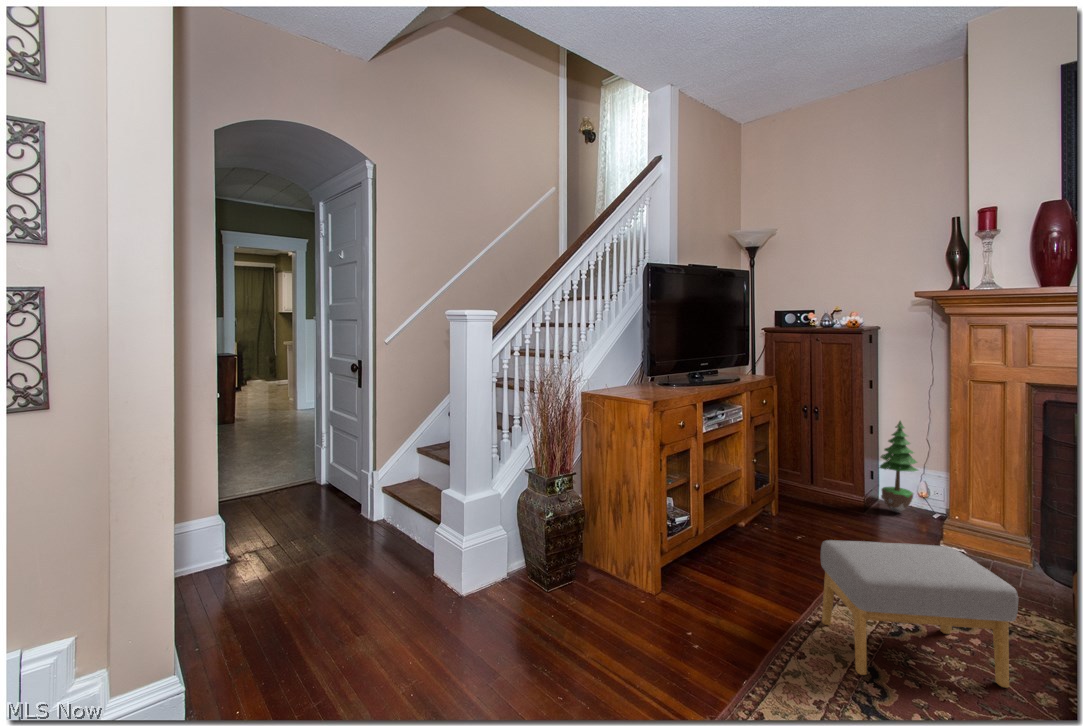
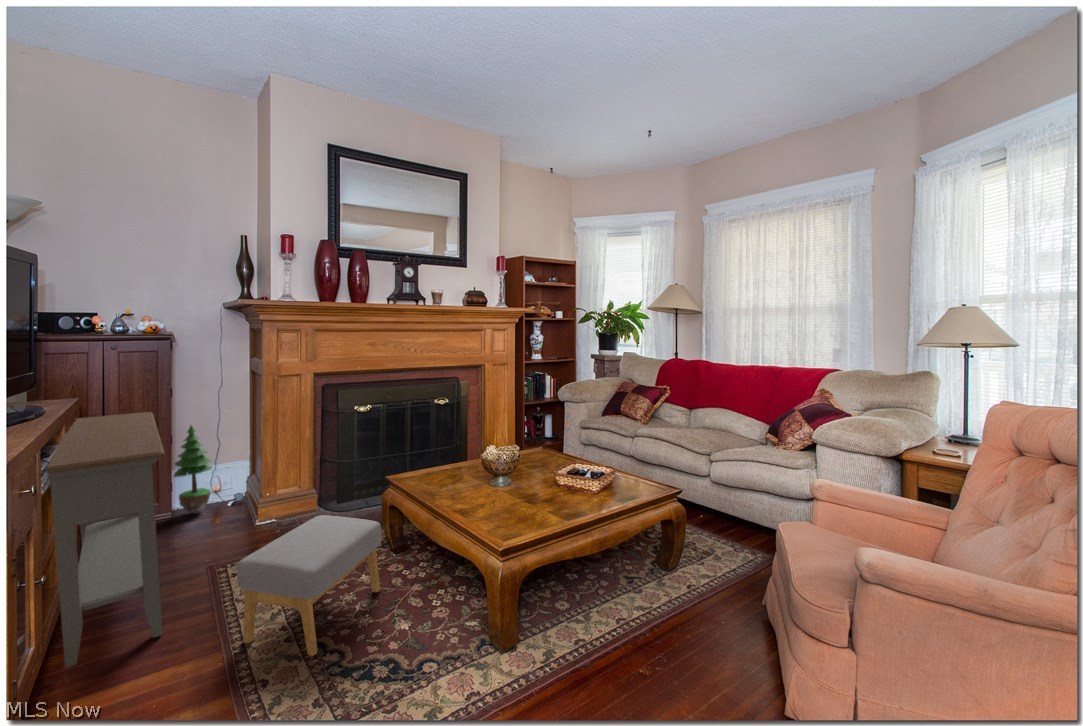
console table: none [724,393,853,577] -> present [47,412,165,668]

